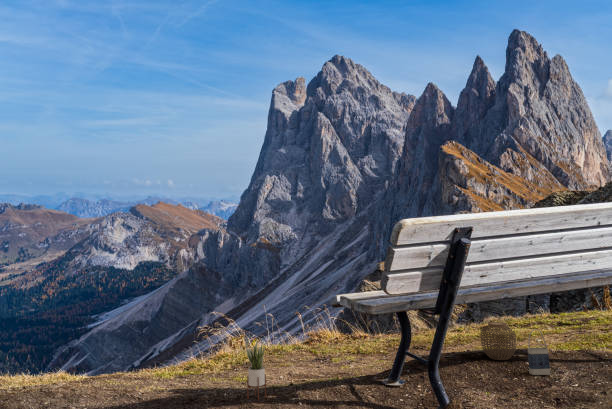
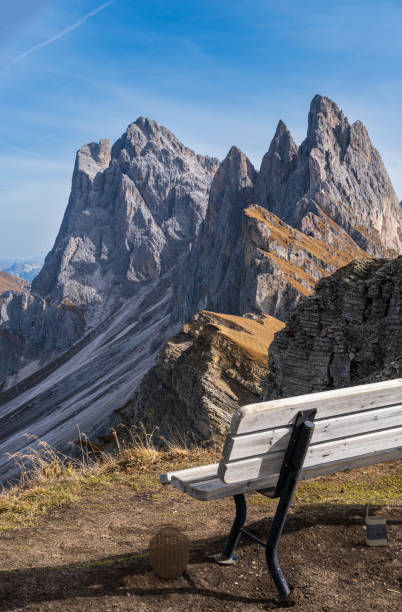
woven basket: present [480,322,516,360] -> present [149,527,190,578]
potted plant: present [245,342,266,400] -> none [64,522,87,590]

